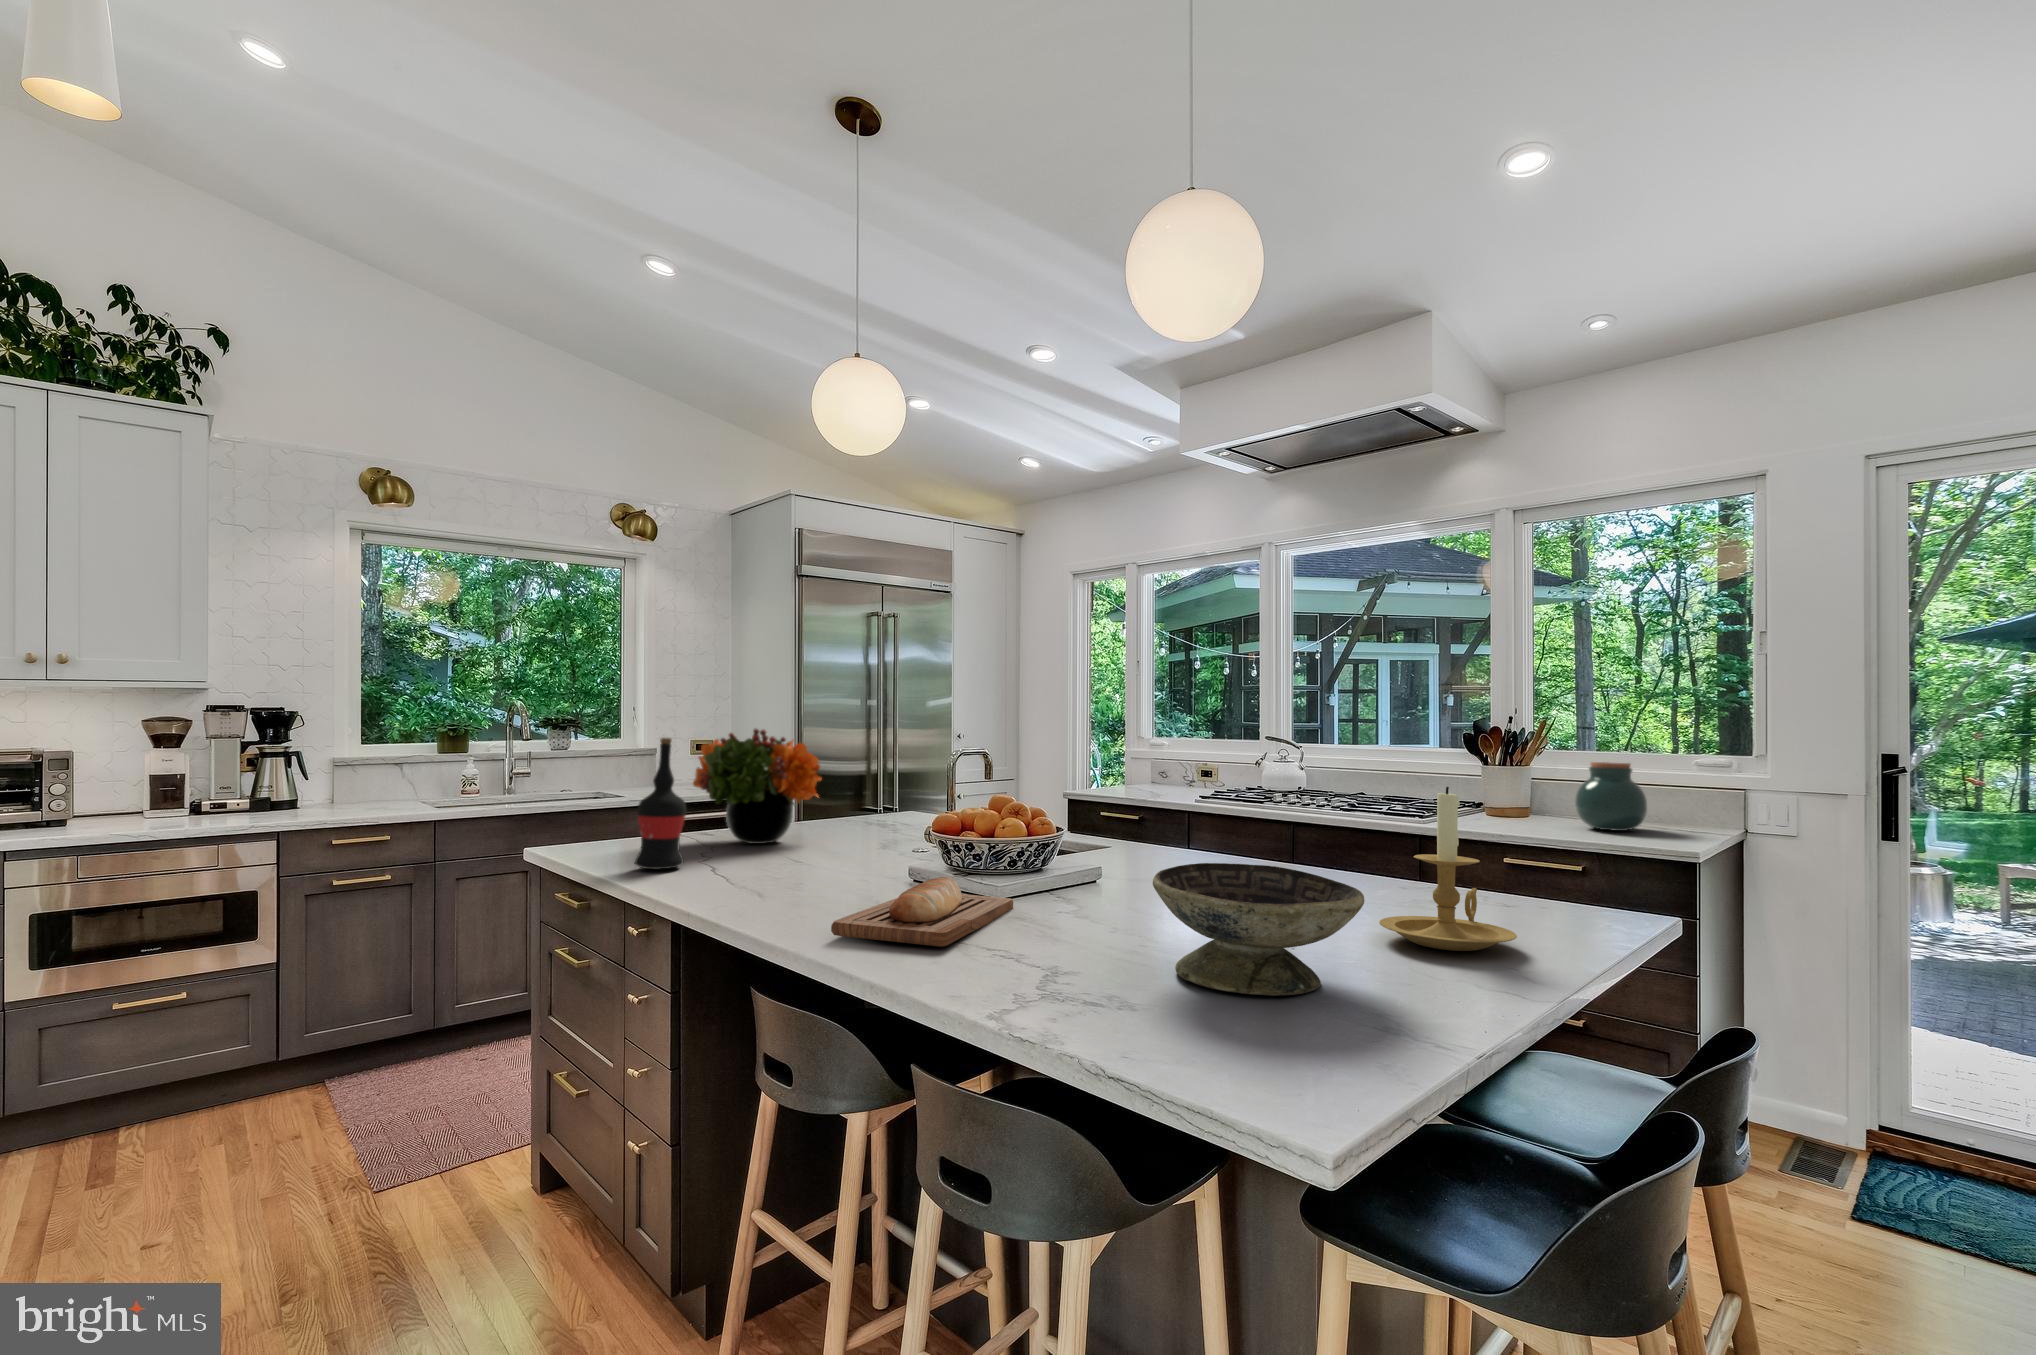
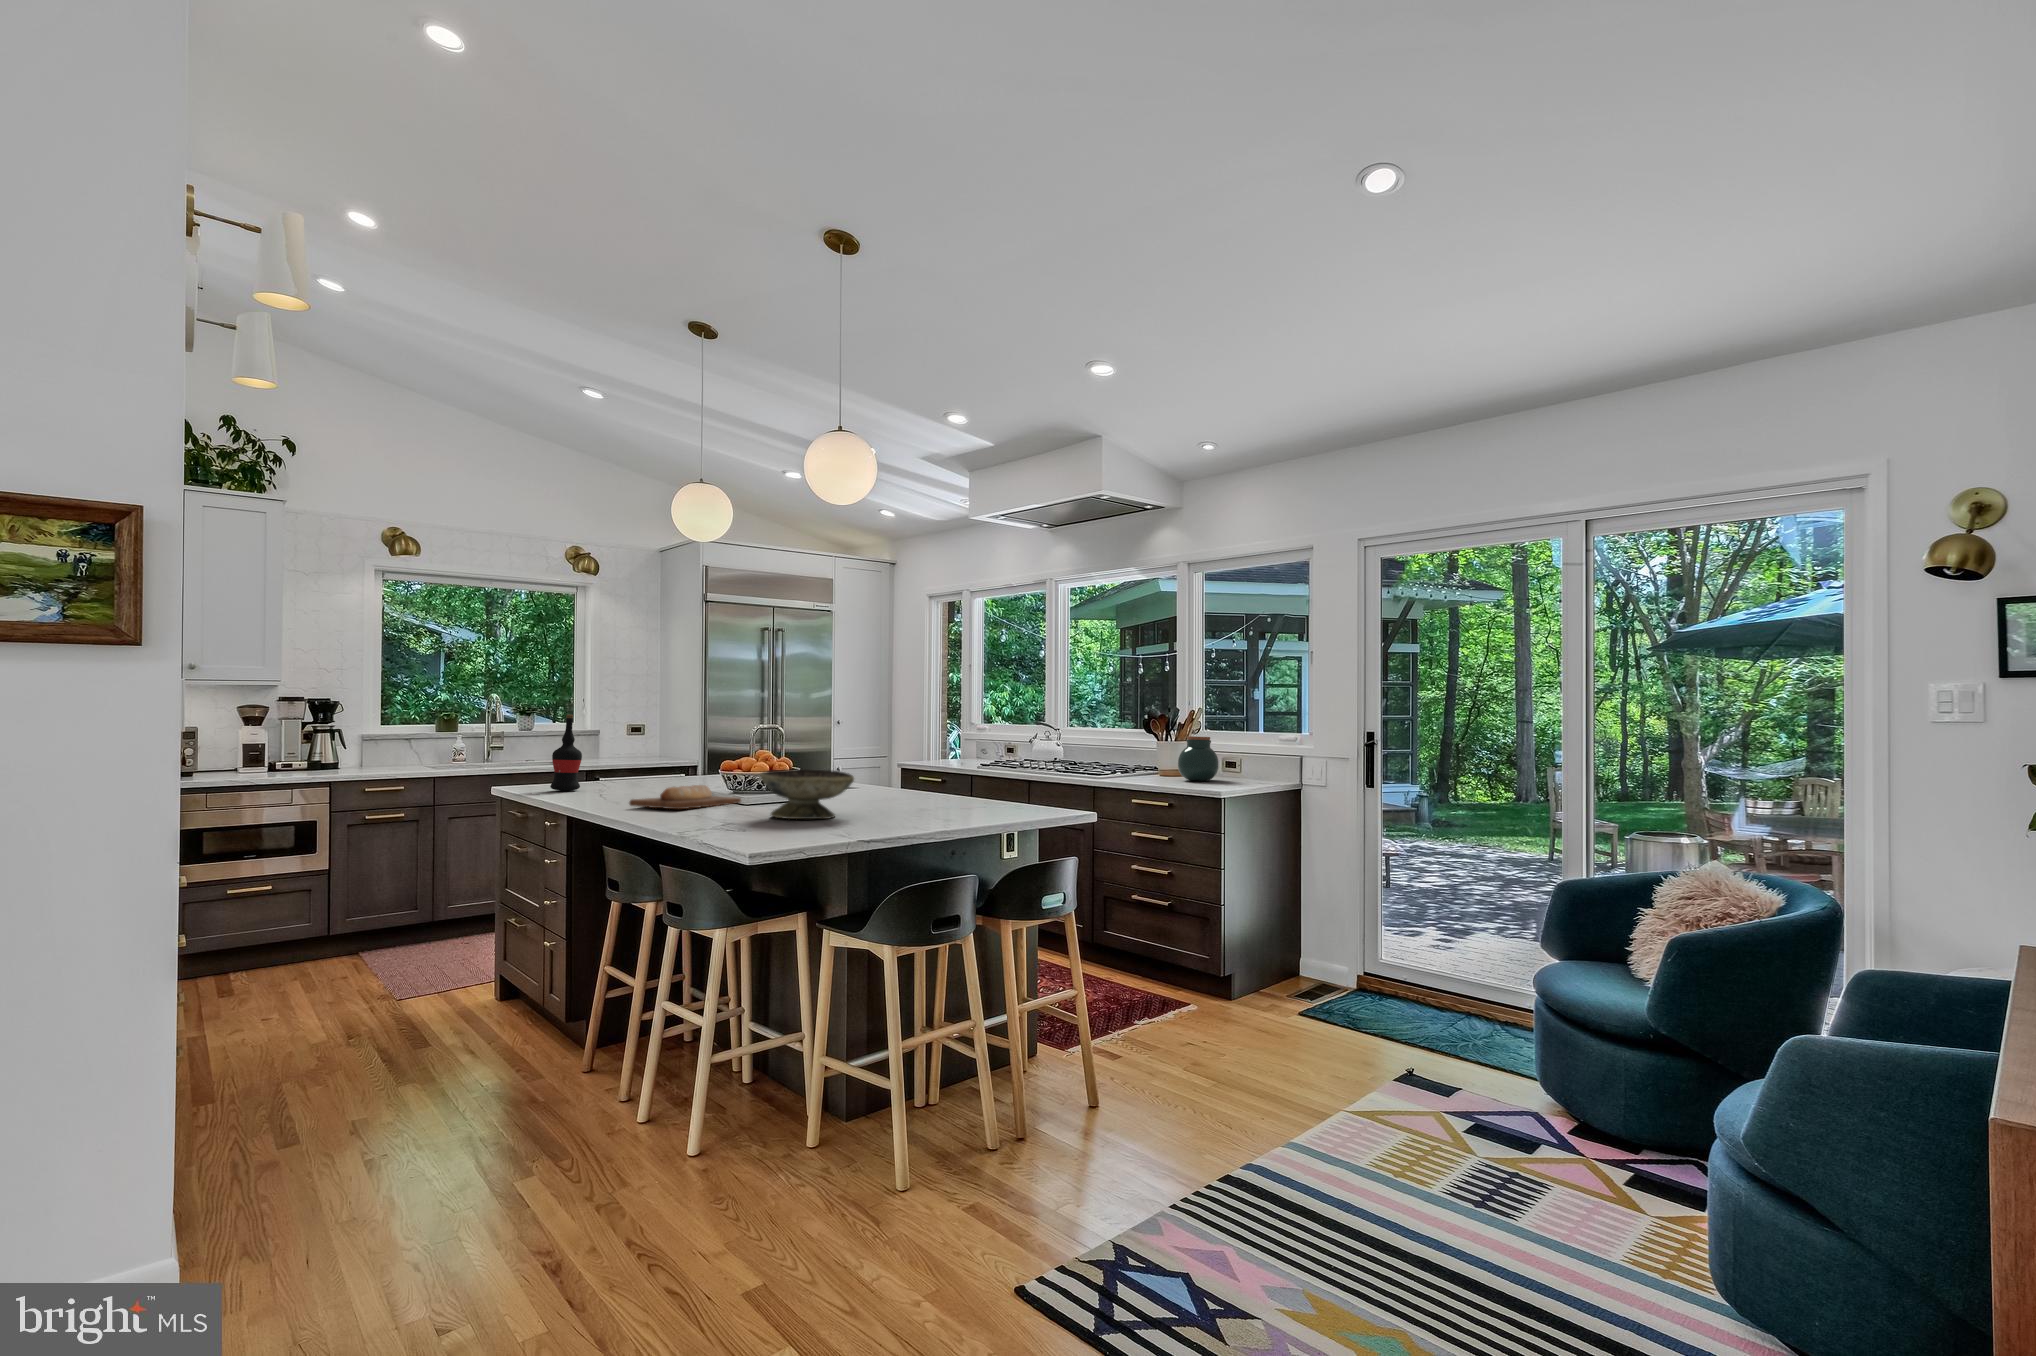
flower arrangement: present [693,729,821,844] -> none [595,712,680,783]
candle holder: present [1379,787,1517,951] -> none [897,734,960,812]

